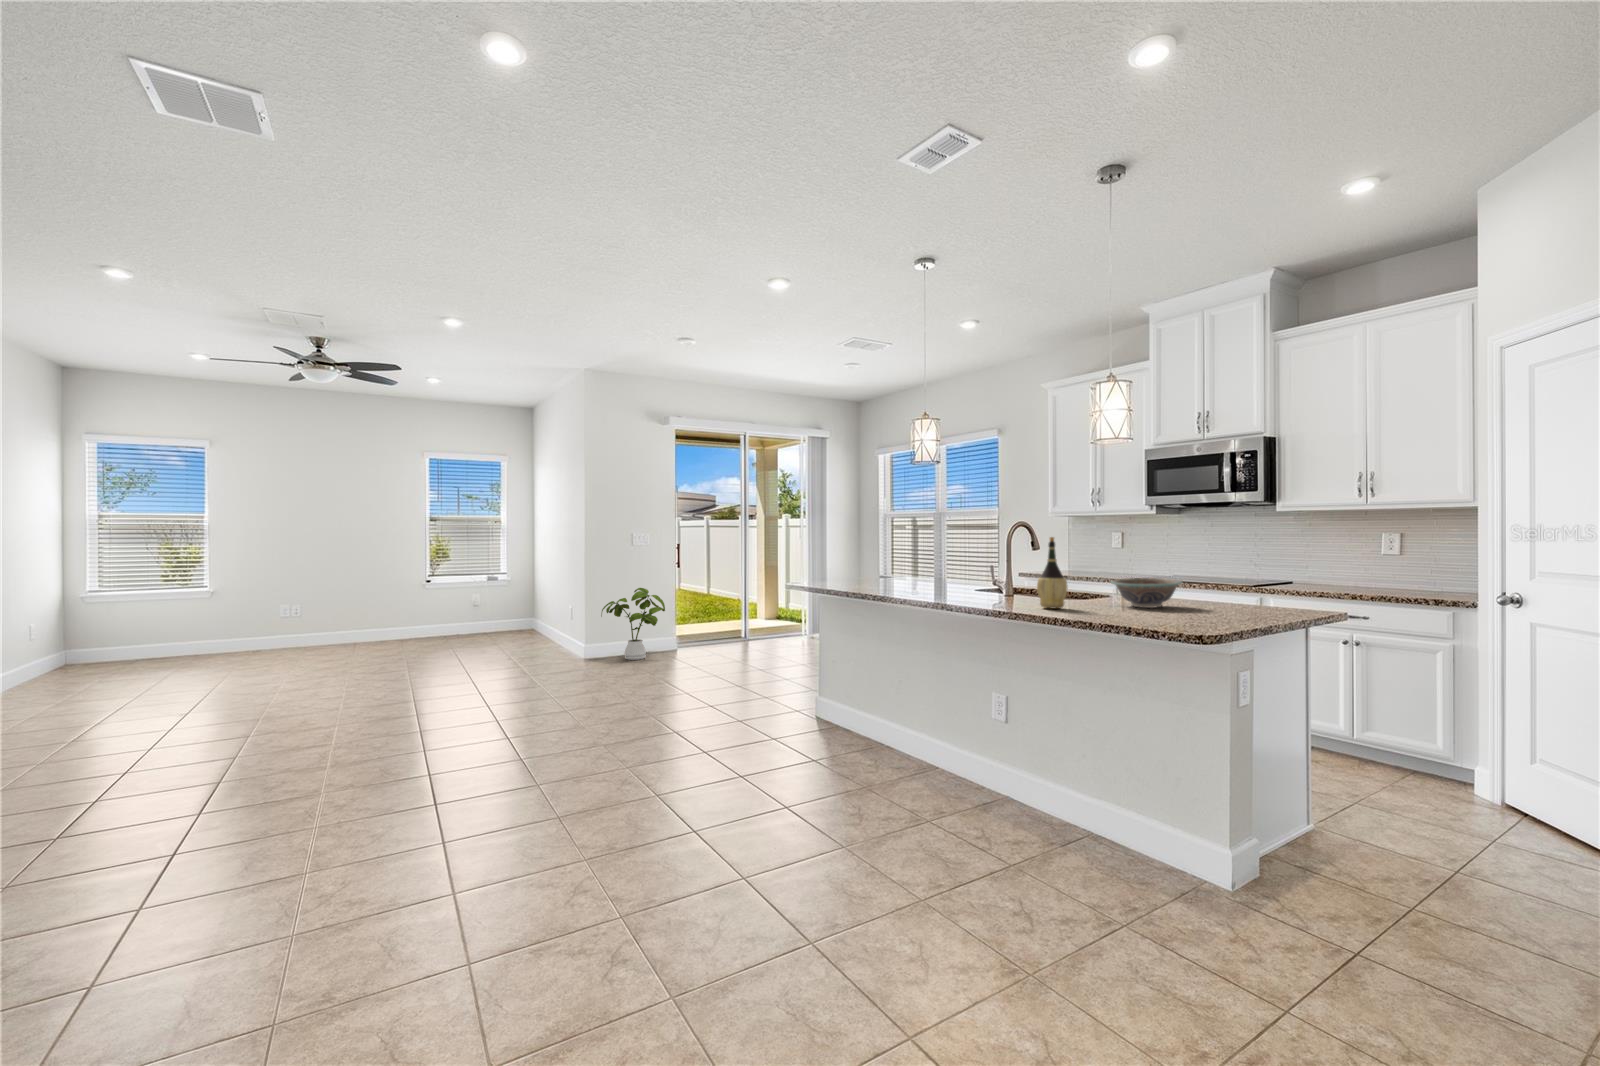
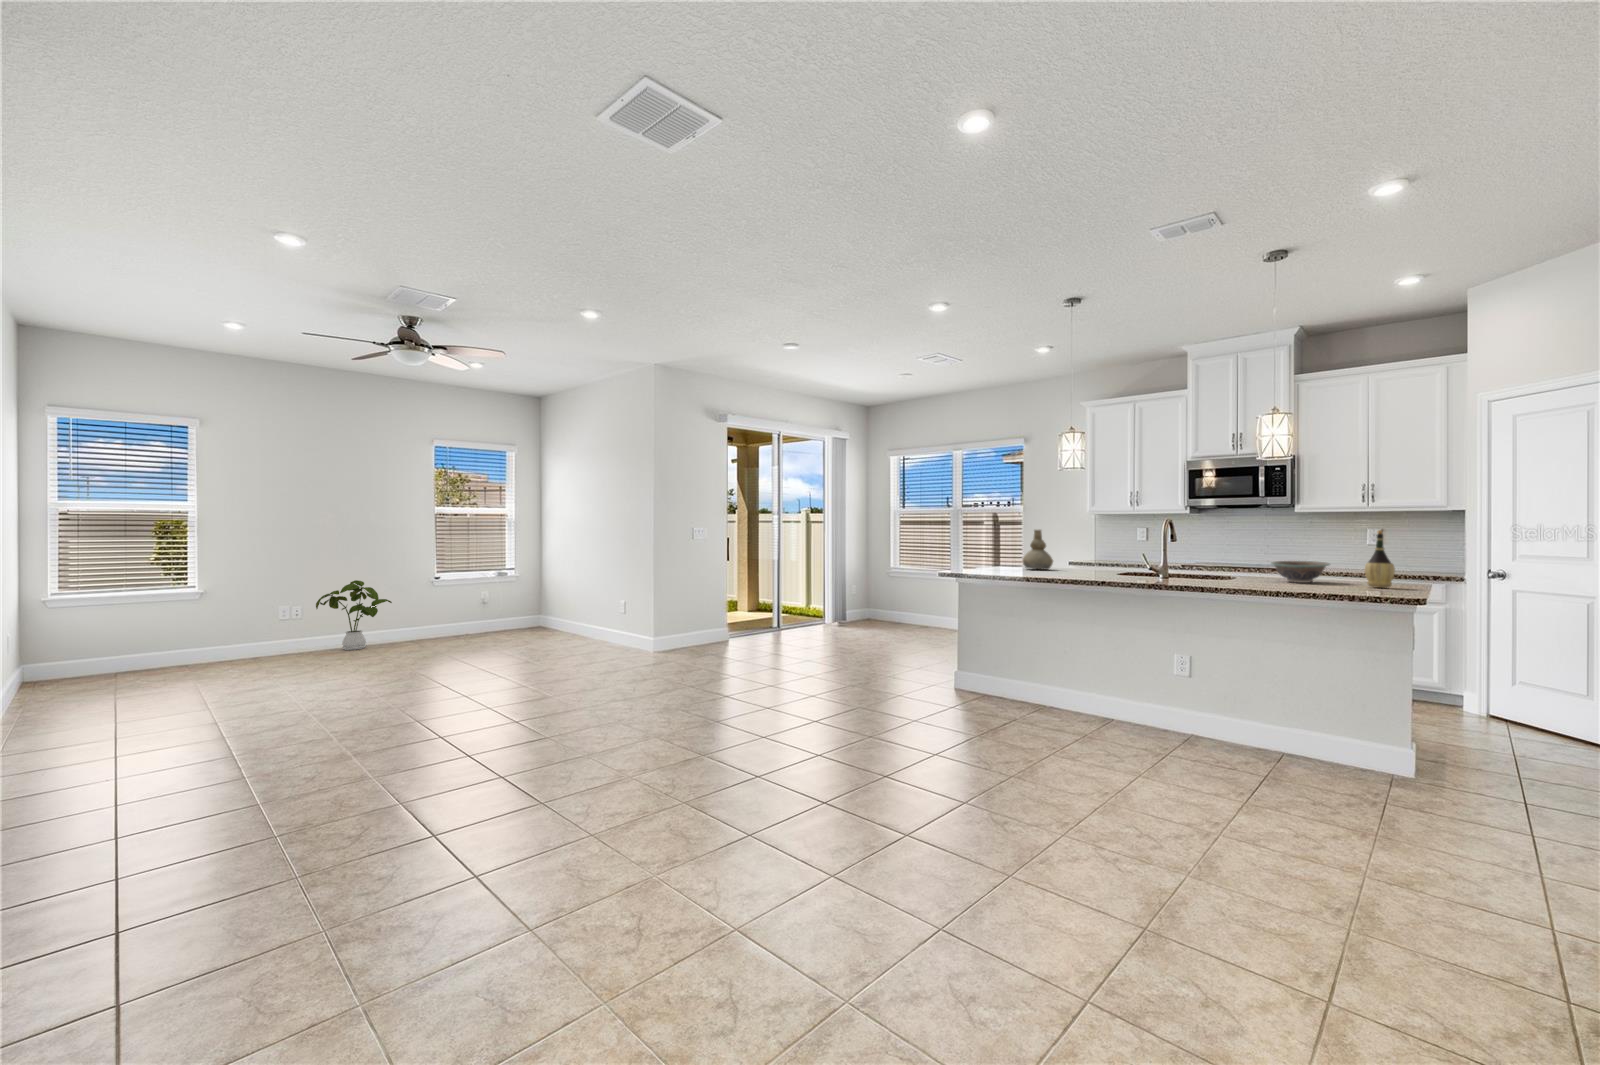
vase: none [891,536,926,584] -> present [1023,530,1053,570]
wine bottle: present [1037,537,1068,608] -> present [1365,530,1395,588]
house plant: present [601,588,665,660] -> present [316,580,392,650]

